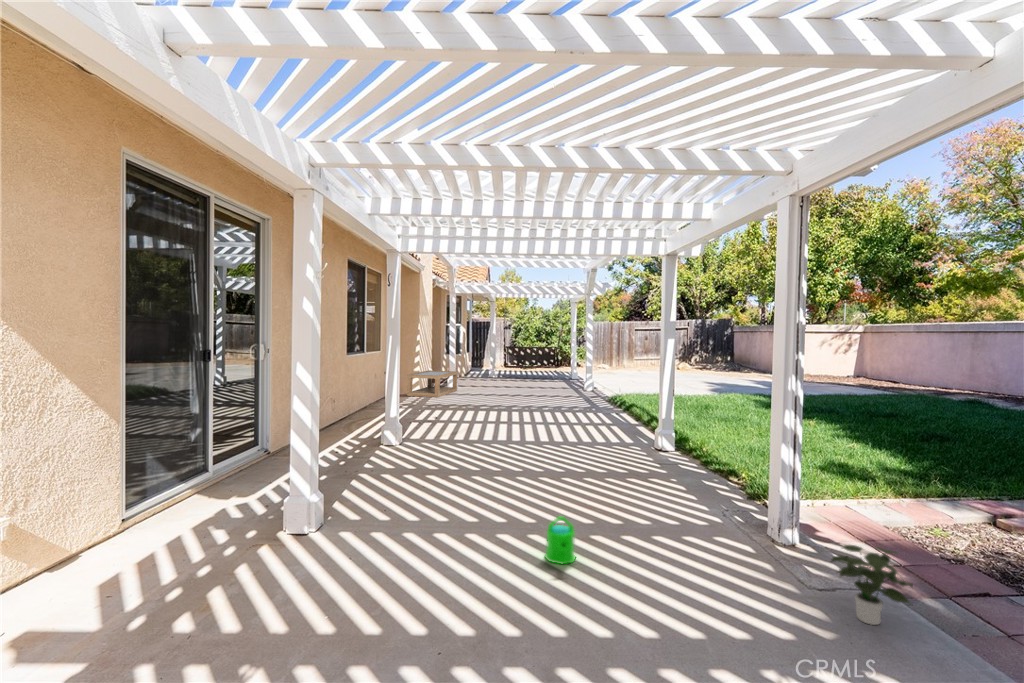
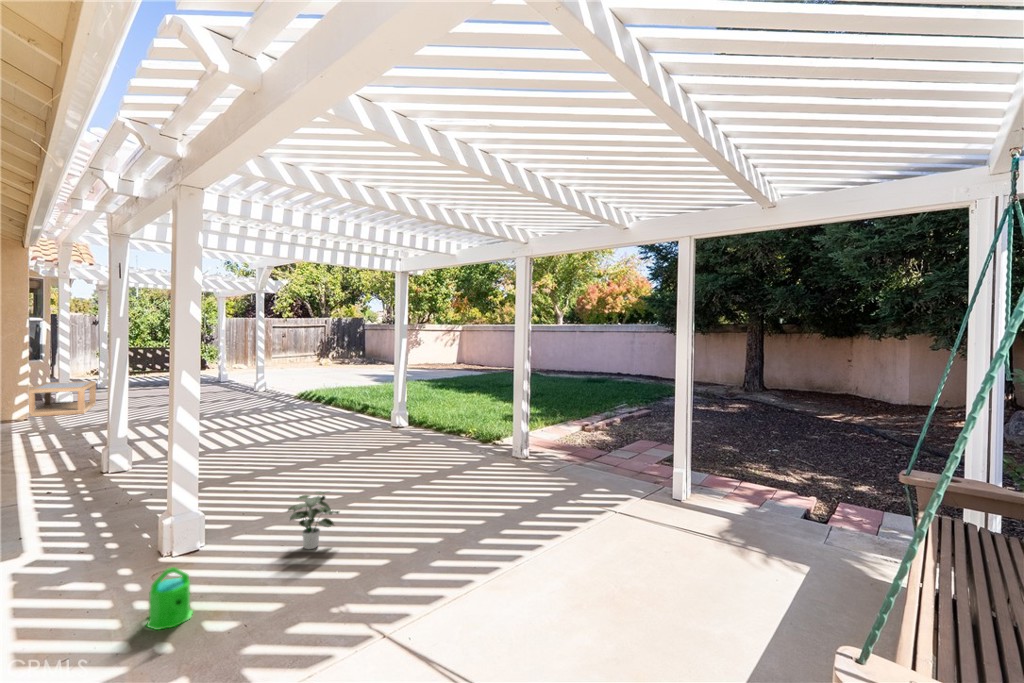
watering can: present [545,516,575,564] -> present [147,567,193,630]
potted plant: present [831,545,913,625] -> present [288,492,339,549]

